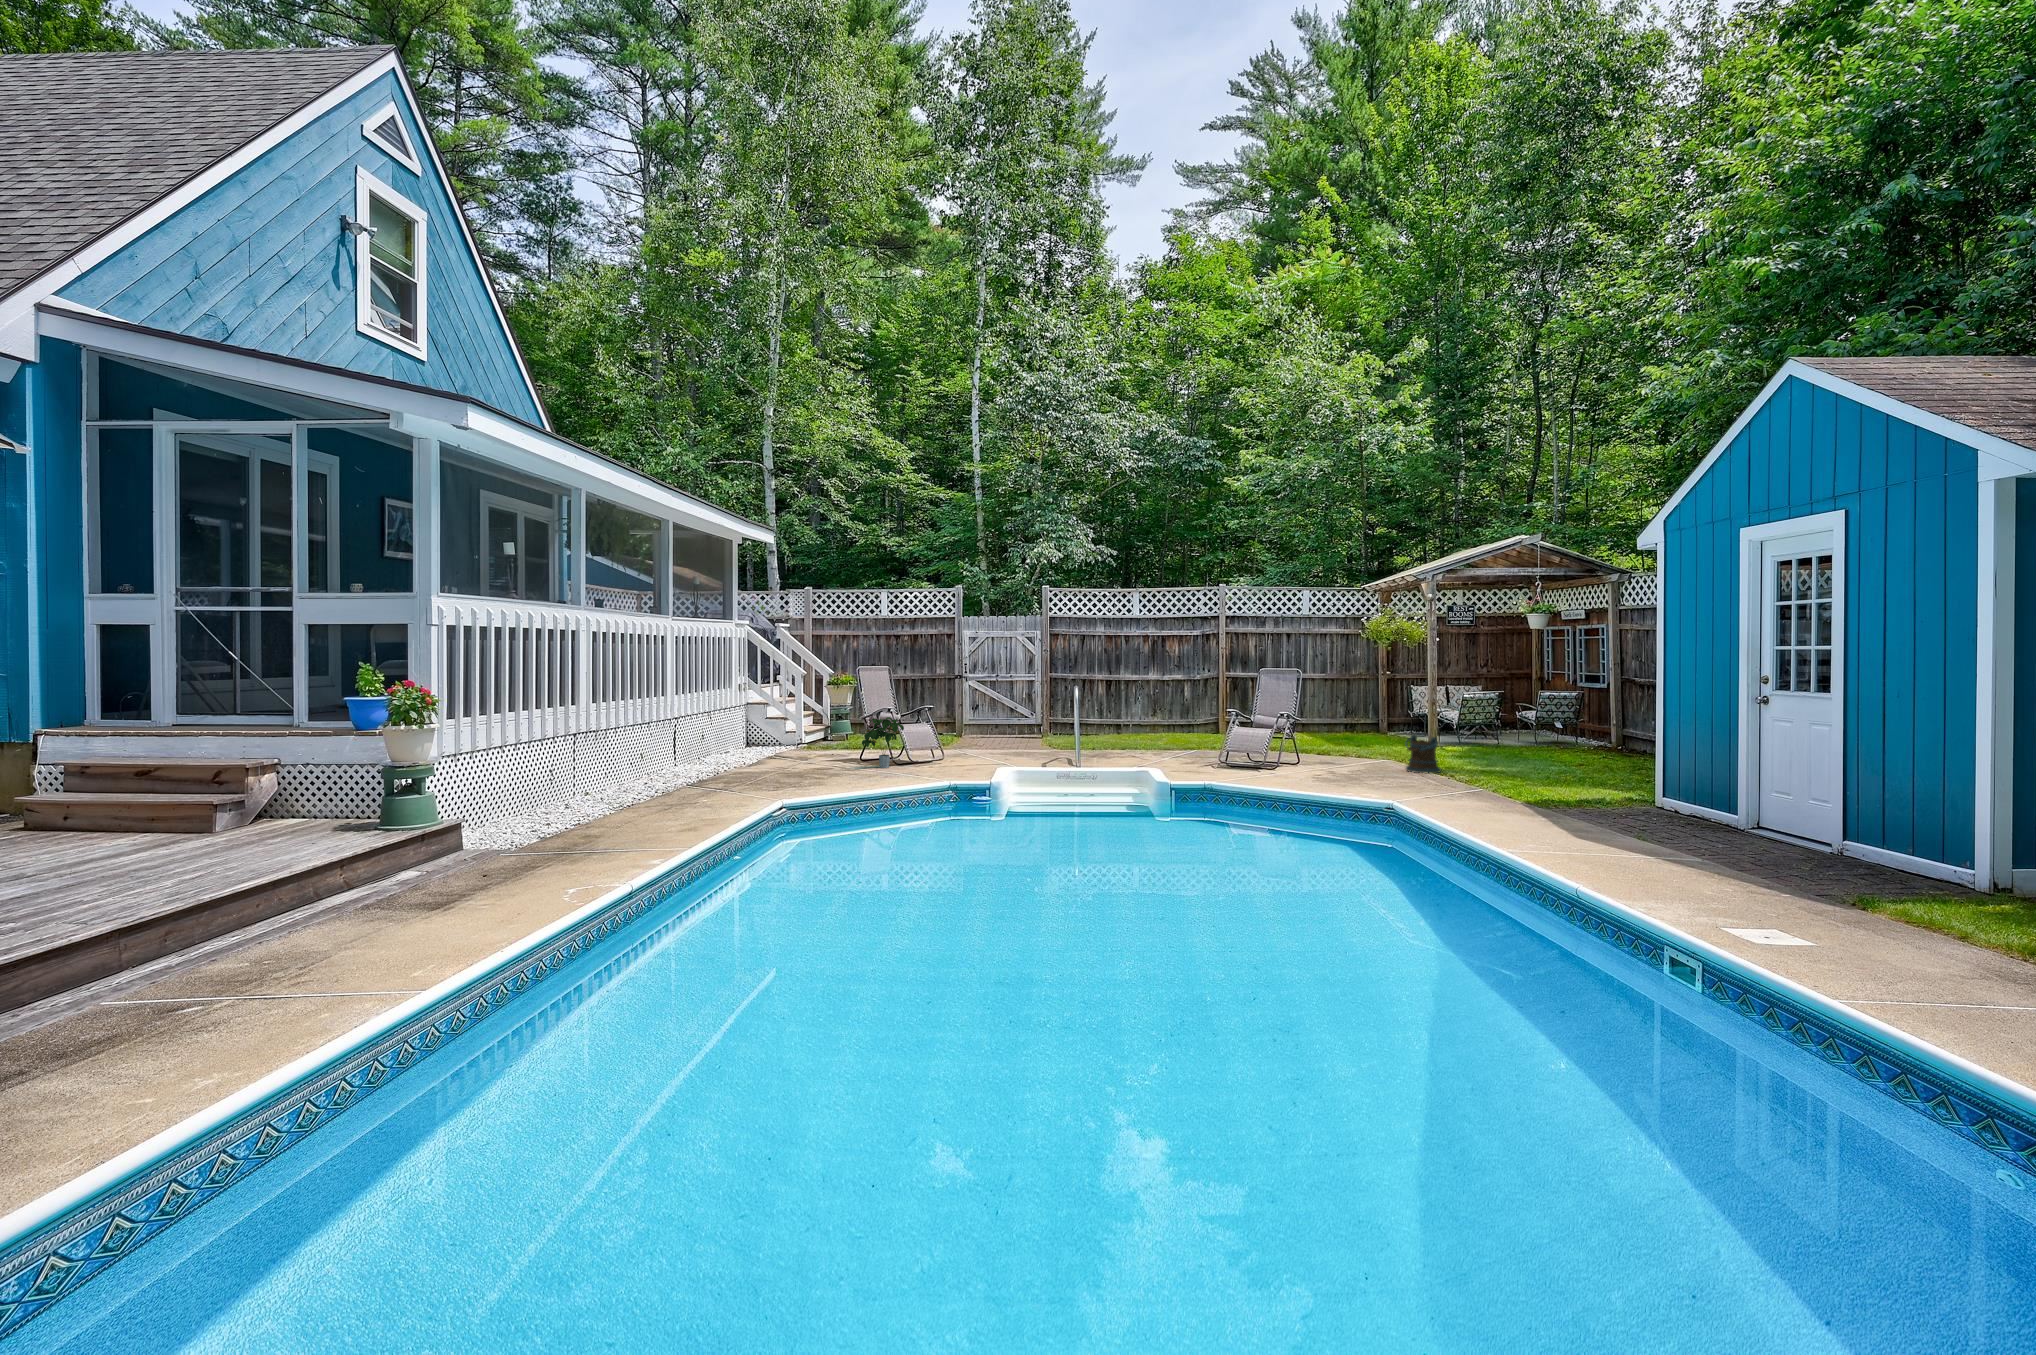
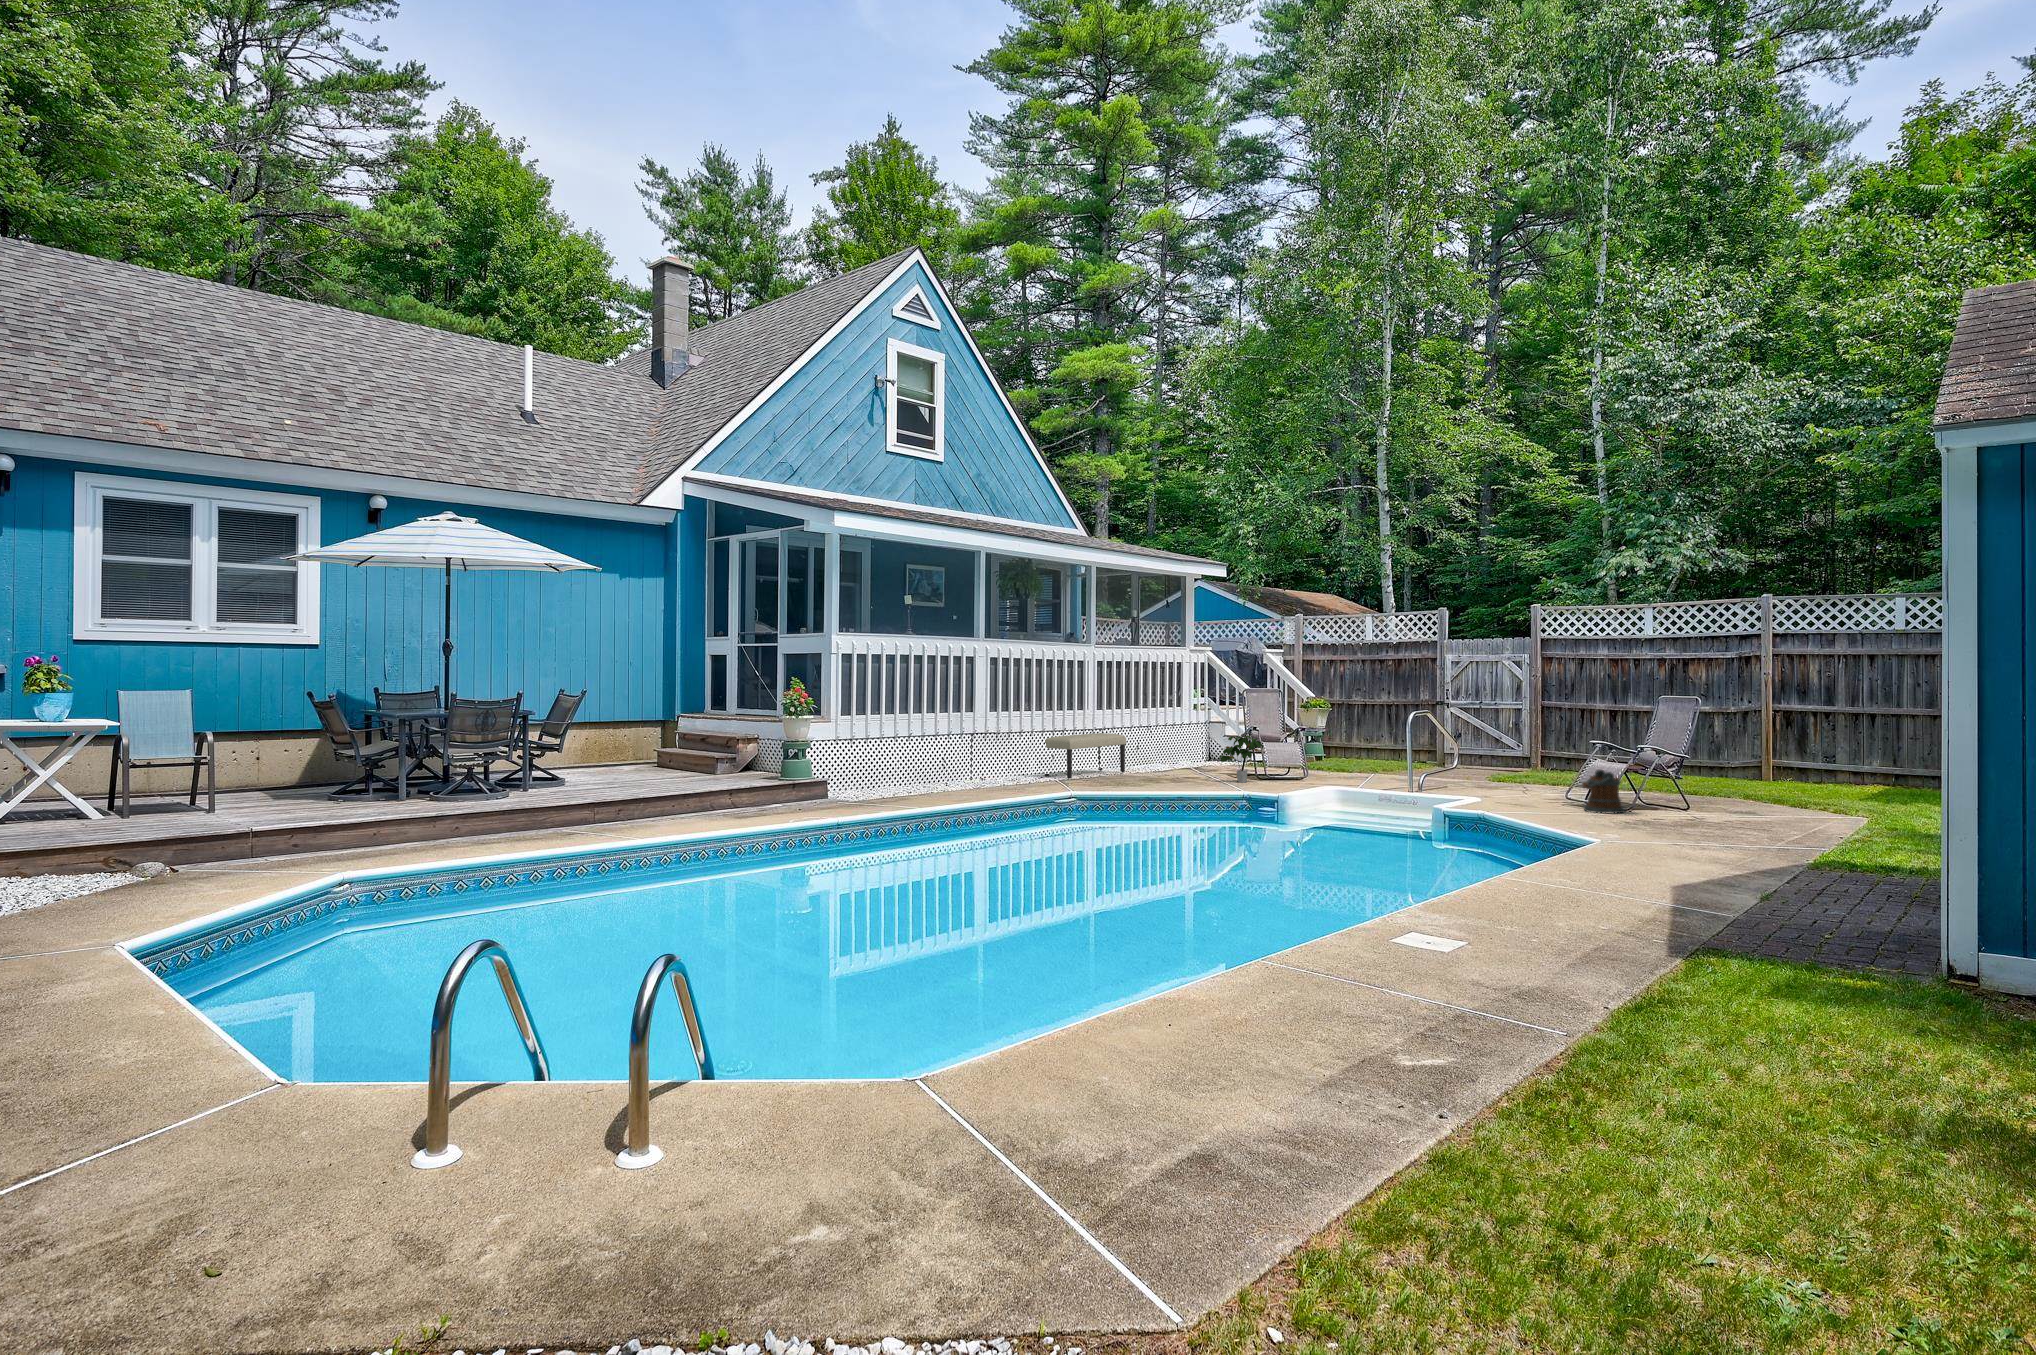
bench: none [646,721,724,780] -> present [1045,733,1126,778]
bucket: present [1405,735,1441,773] -> present [1582,770,1626,813]

